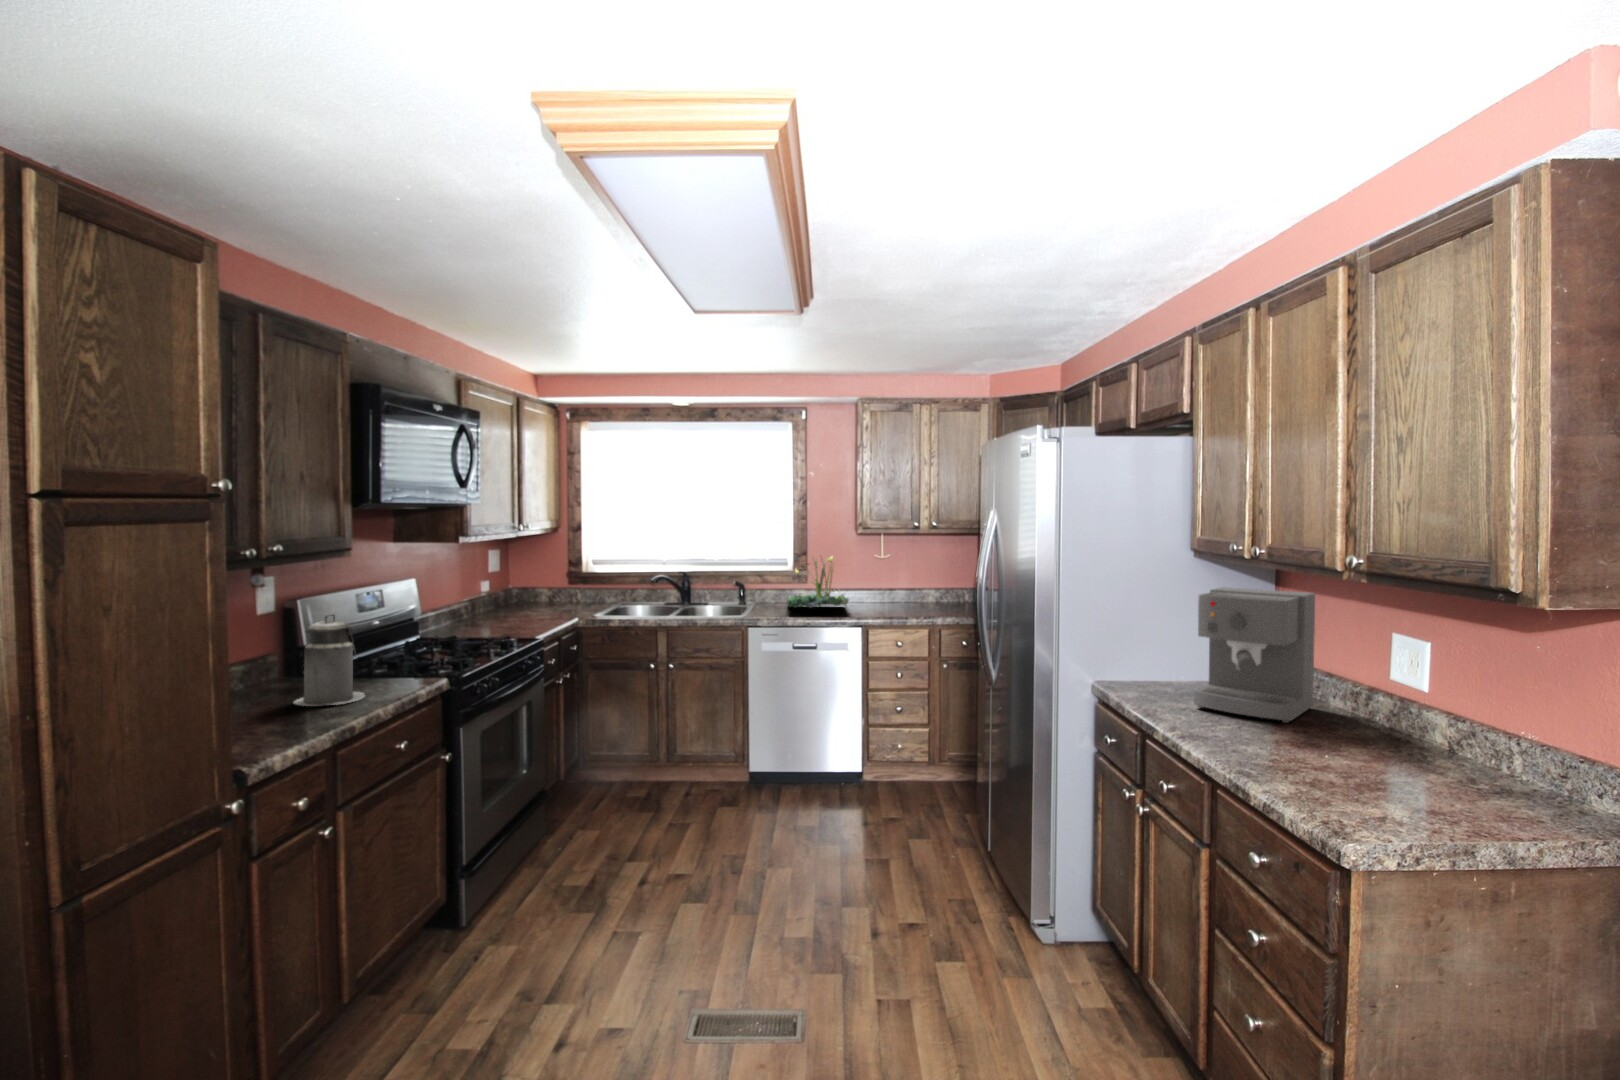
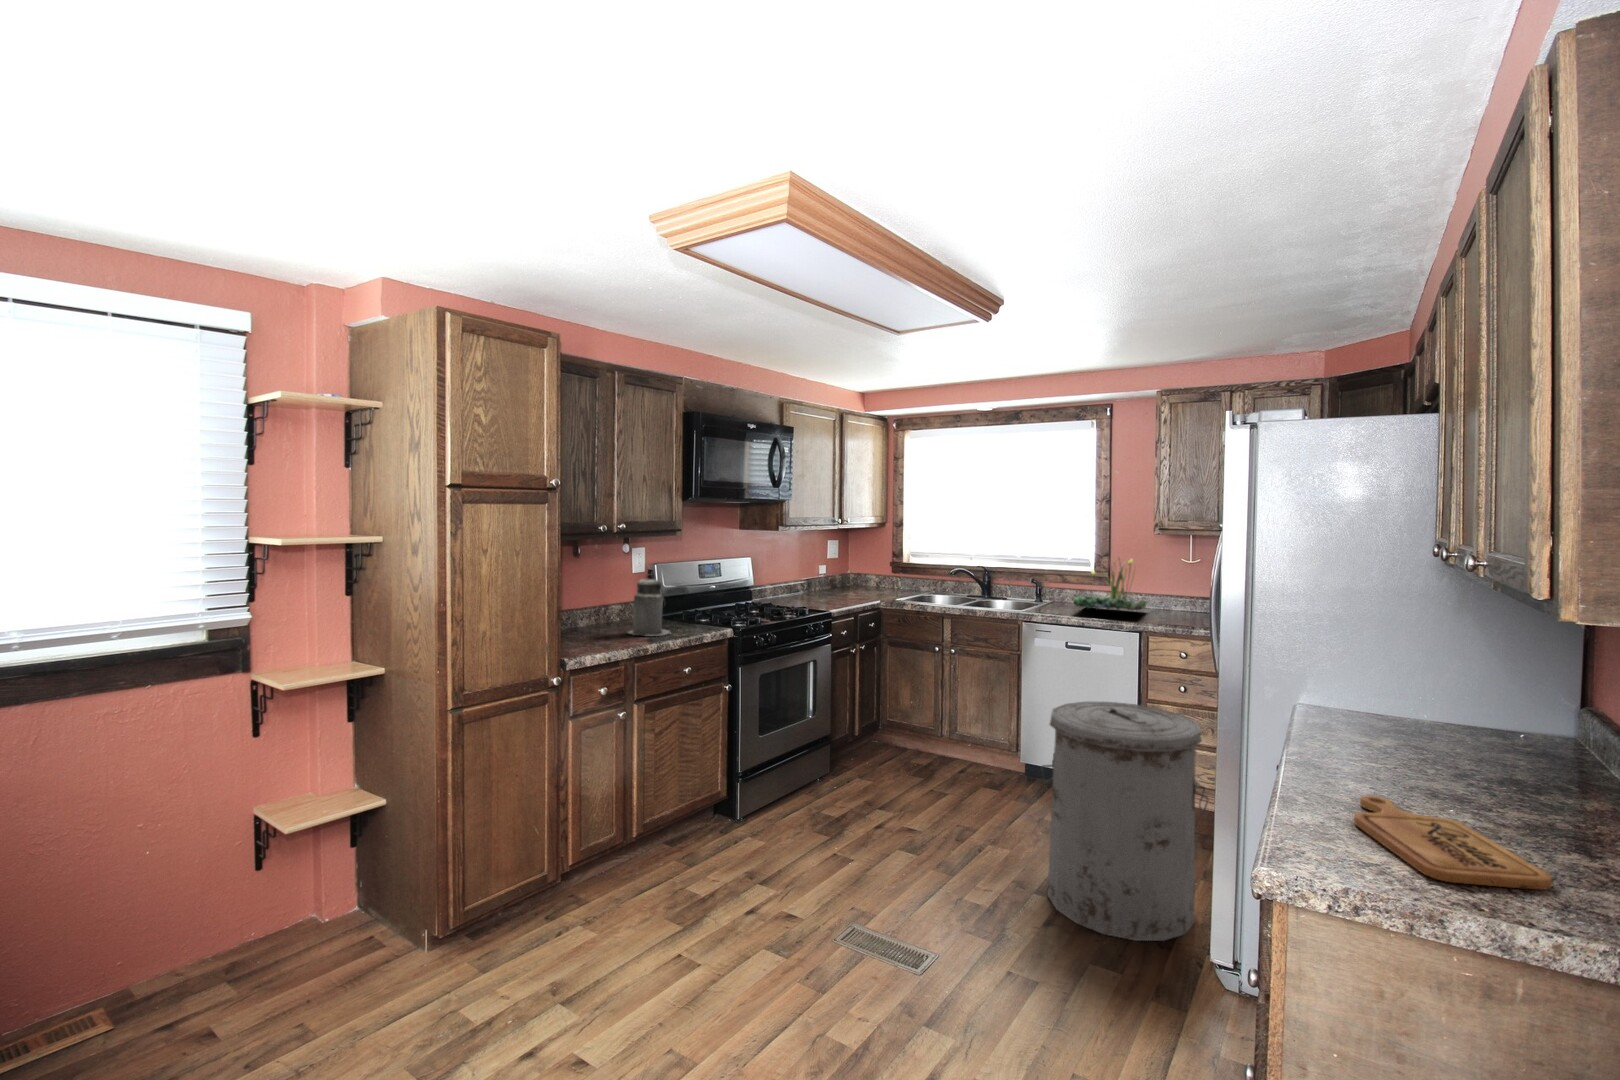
coffee maker: present [1194,587,1315,723] -> none [1373,608,1570,779]
trash can: none [843,698,994,931] -> present [1042,702,1208,941]
cutting board: none [1279,754,1473,818] -> present [1354,796,1552,890]

